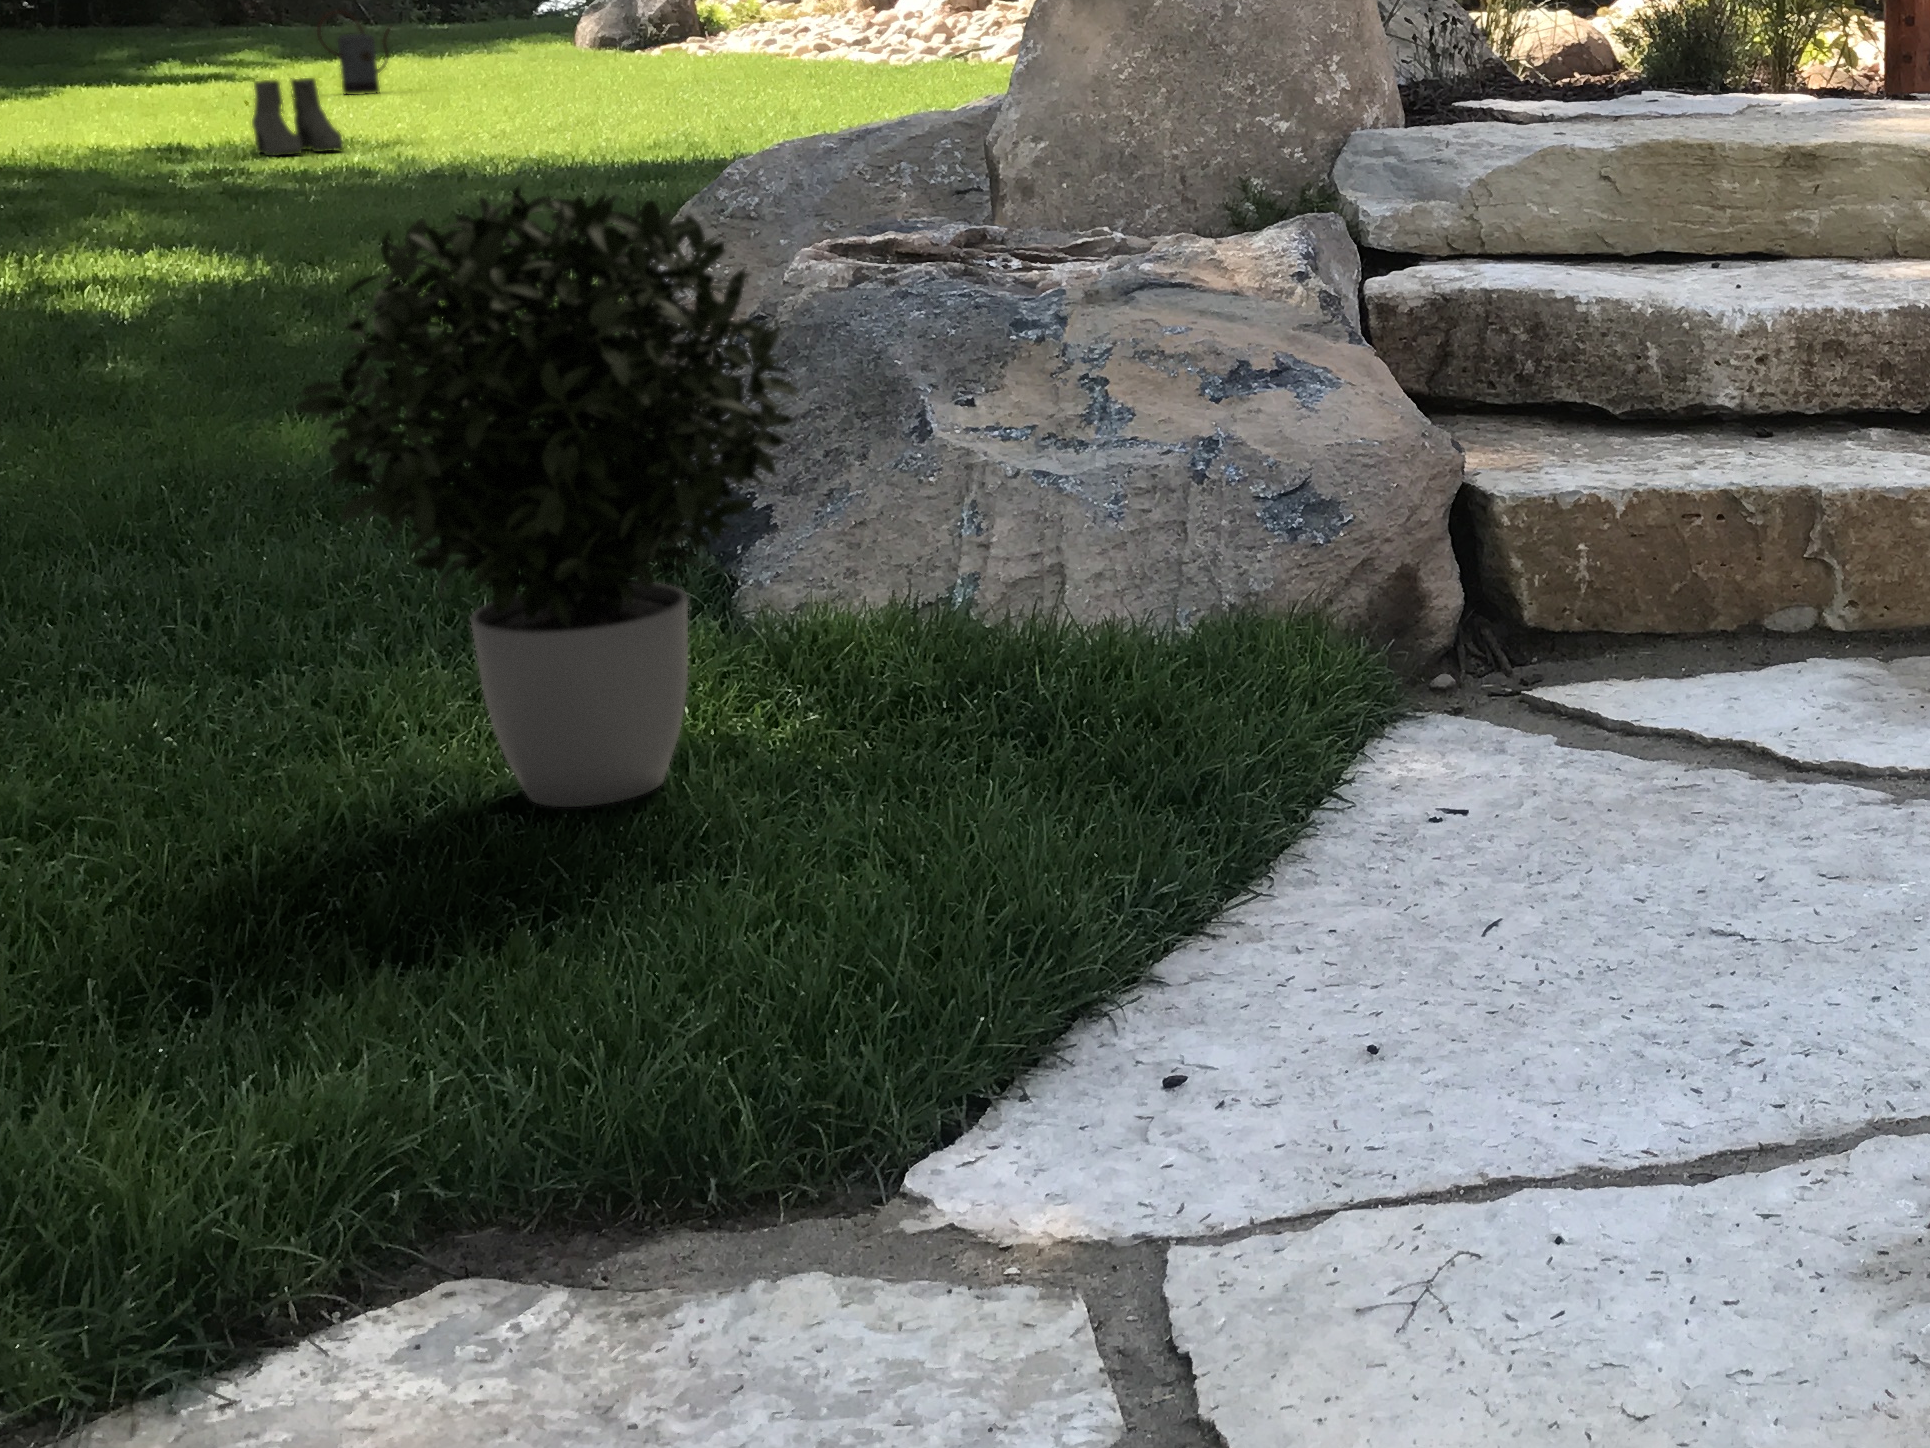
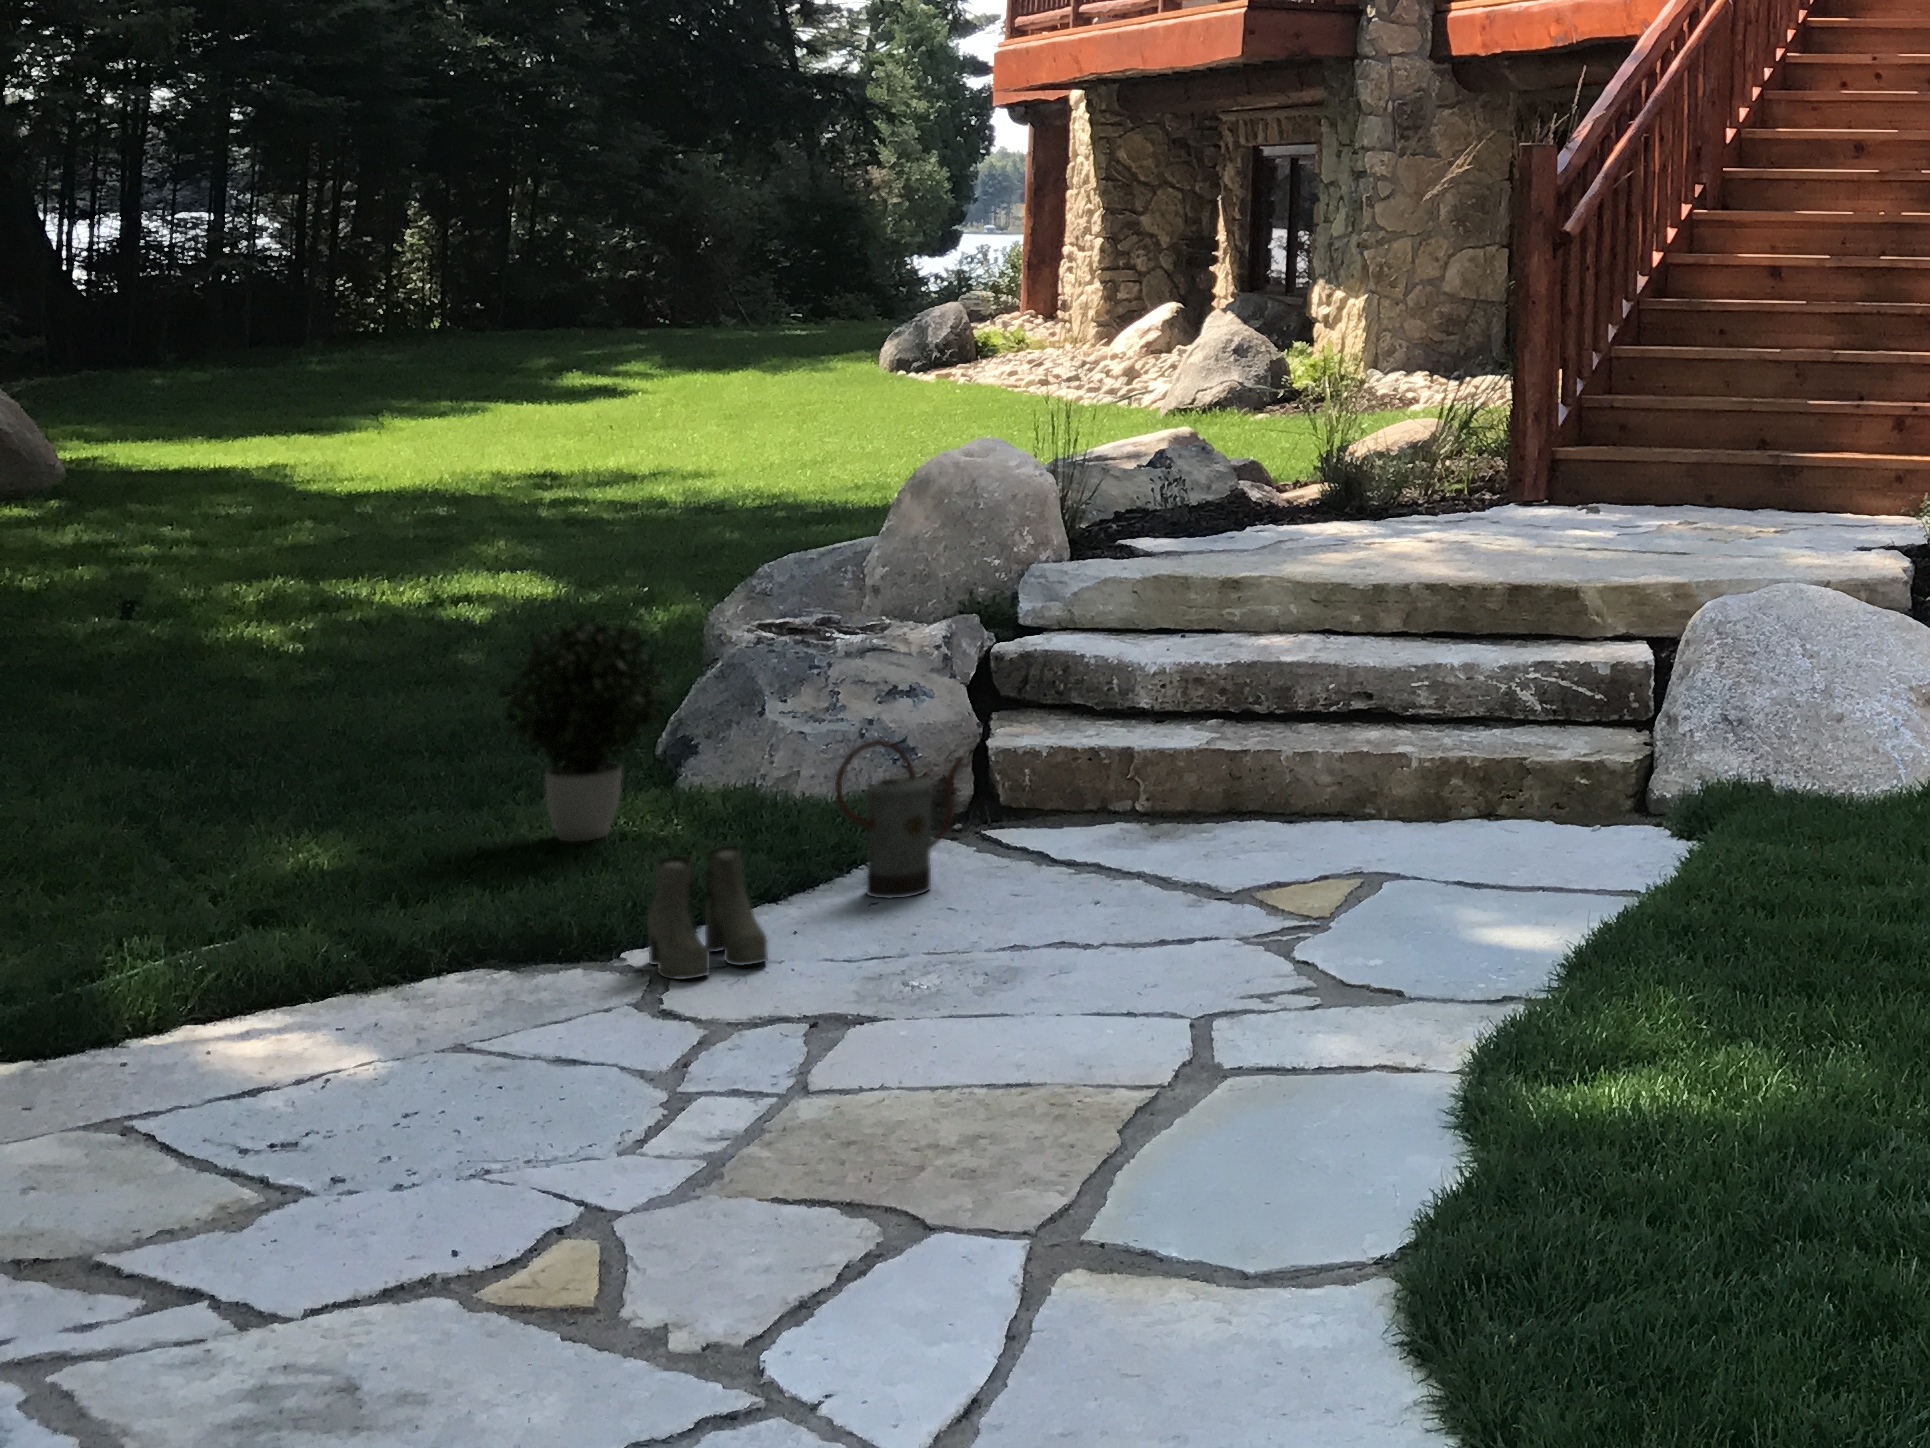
watering can: present [317,10,391,95] -> present [835,739,964,898]
boots: present [252,78,343,156] -> present [647,846,768,979]

